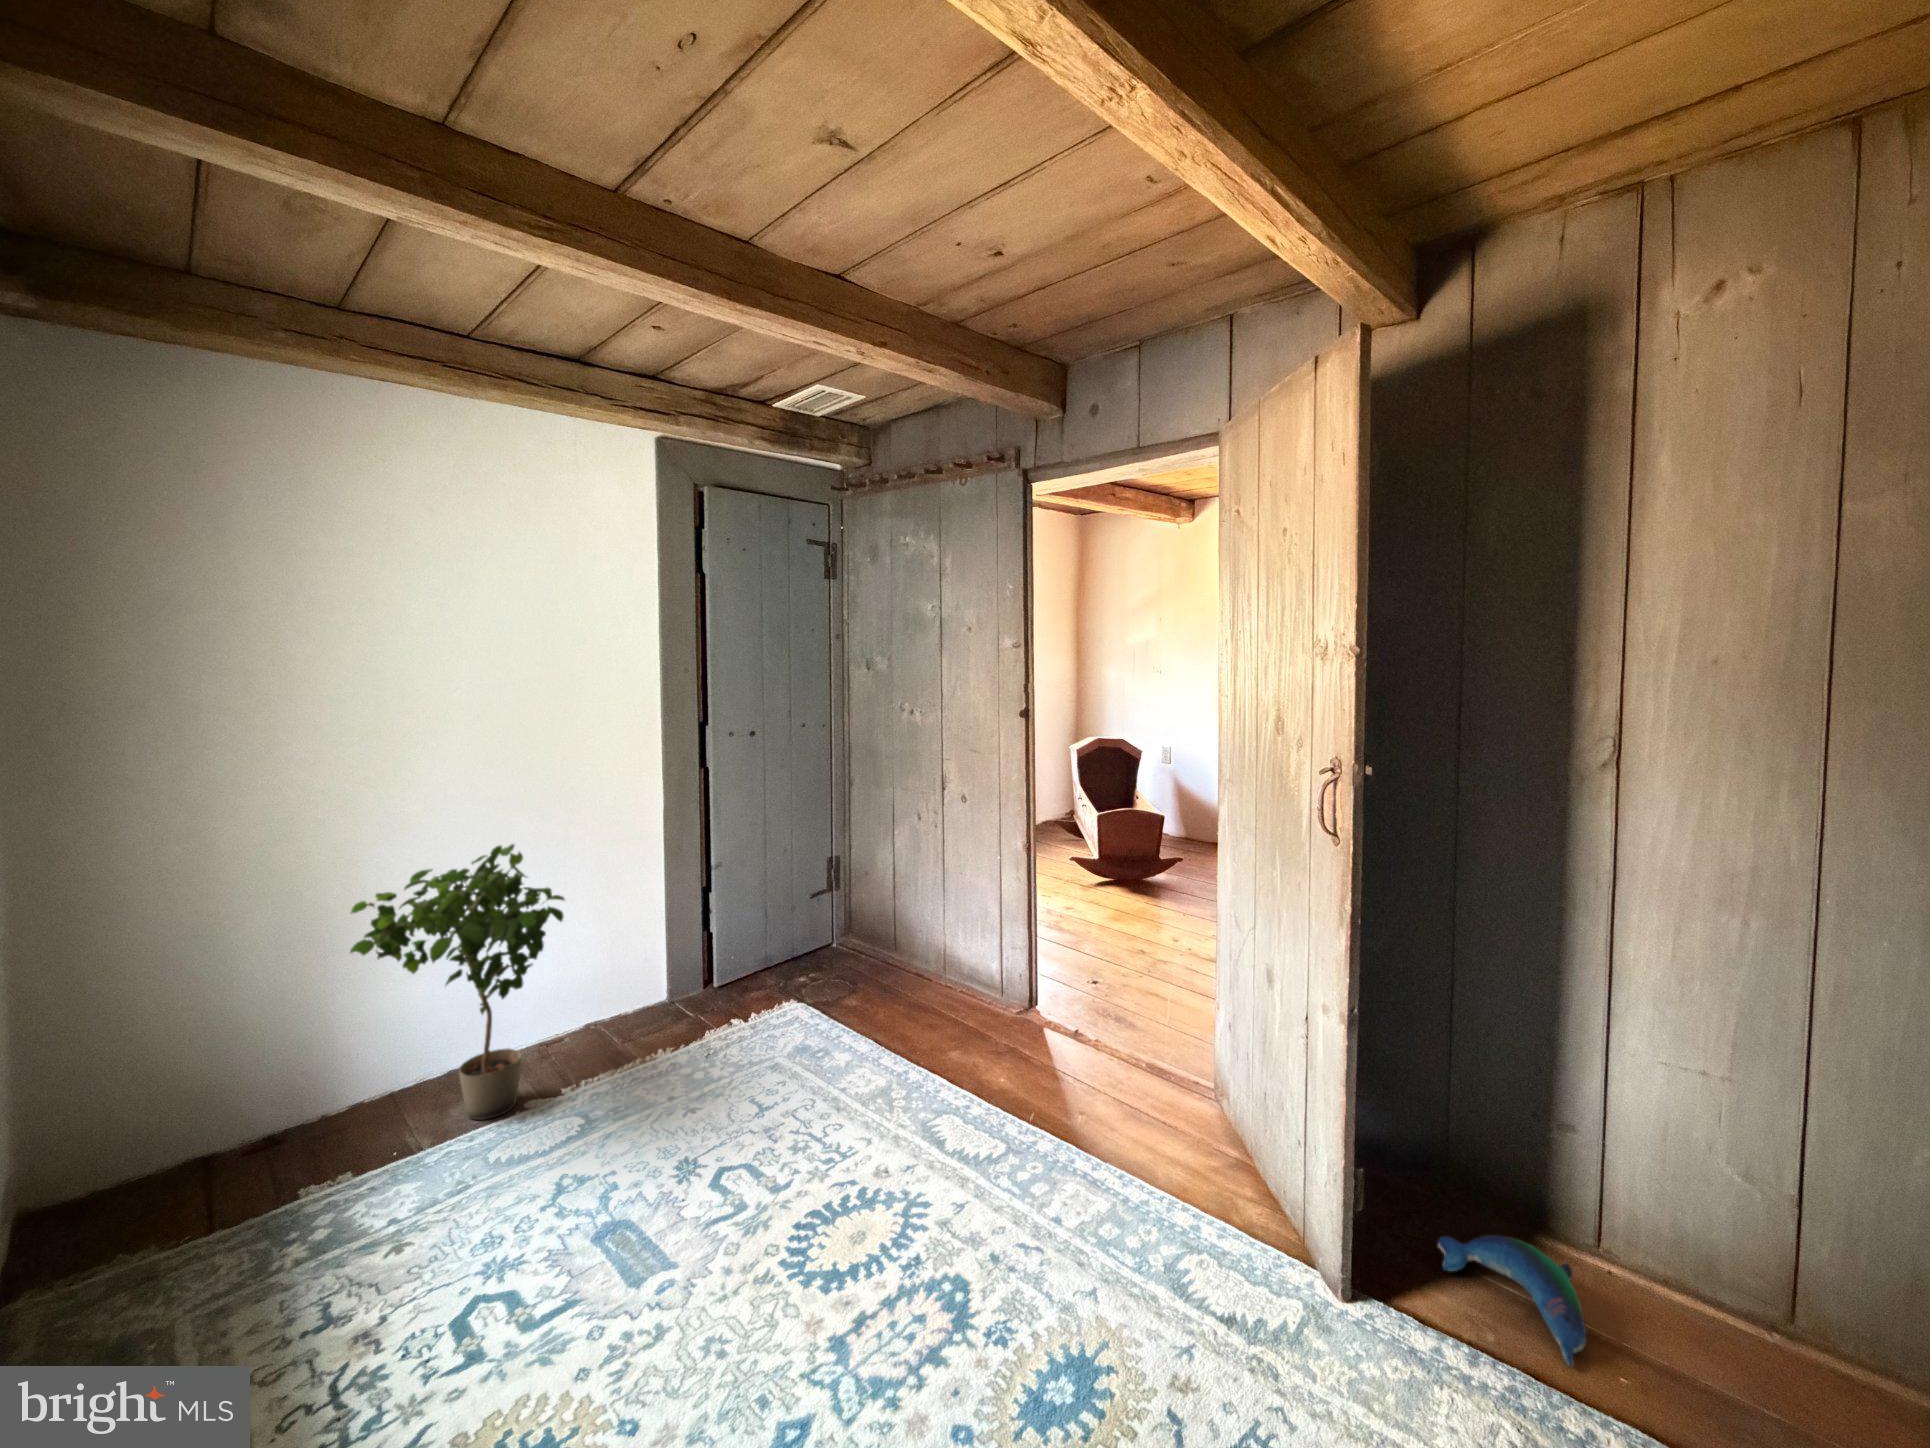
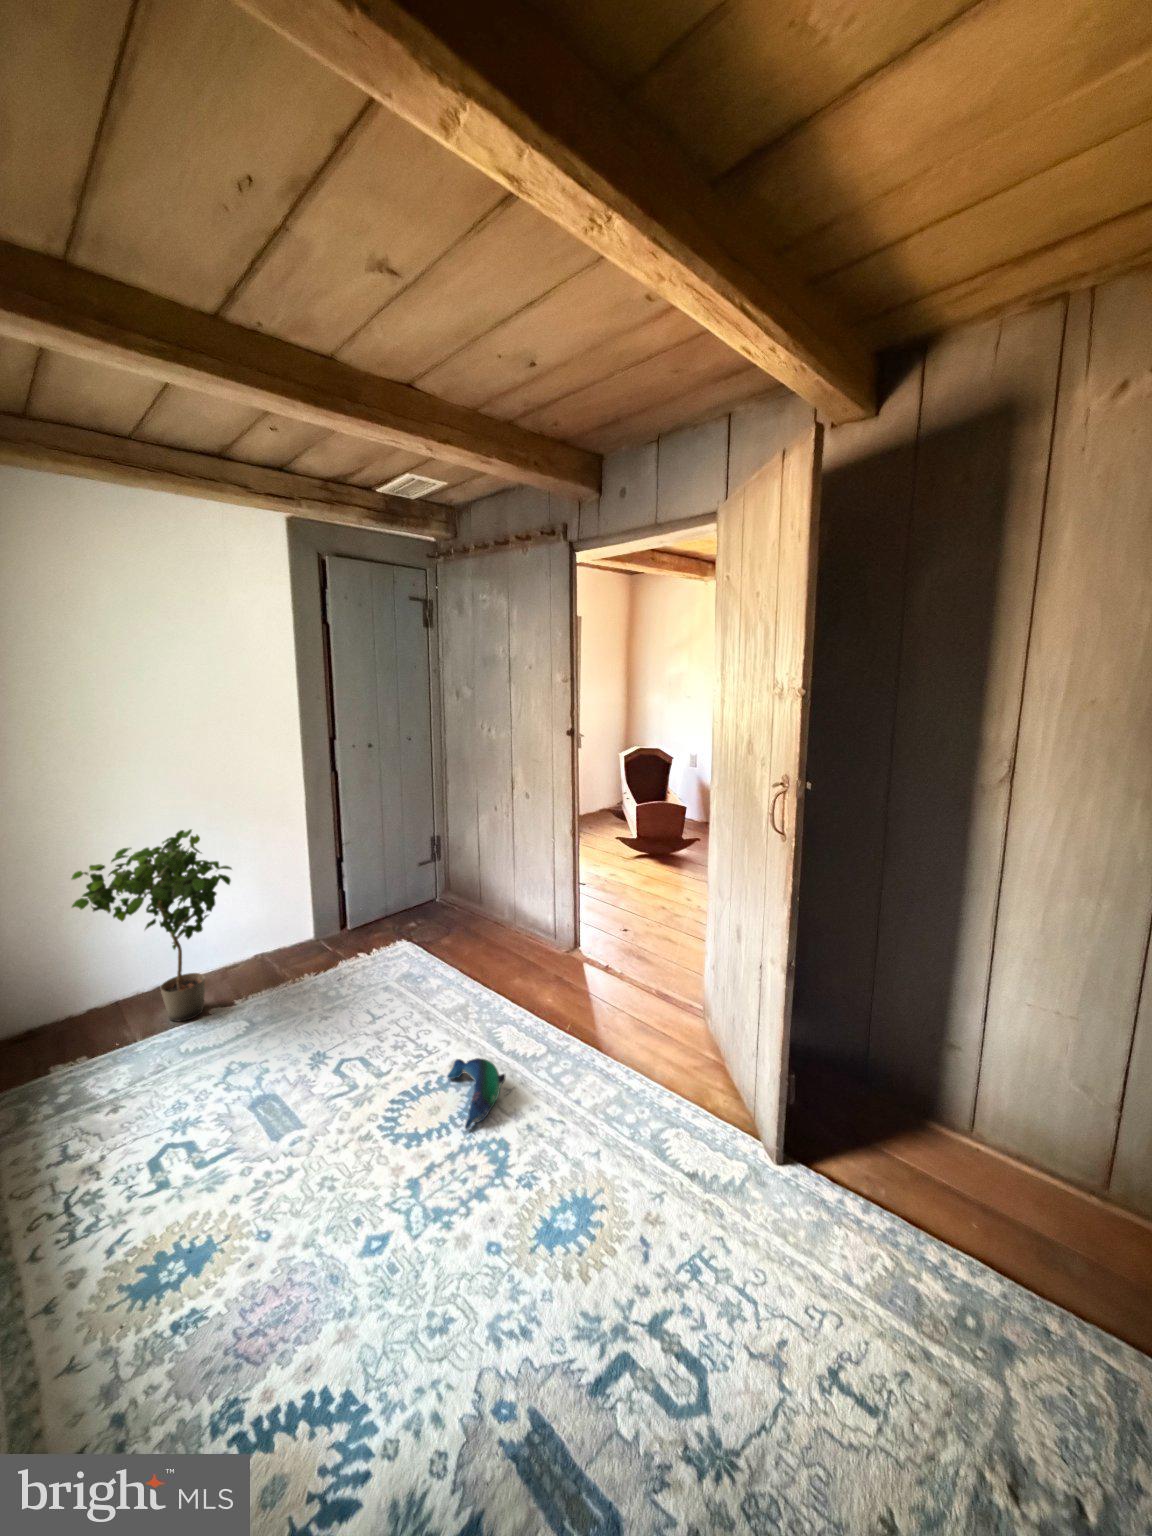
plush toy: present [1437,1235,1586,1366] -> present [447,1058,506,1129]

